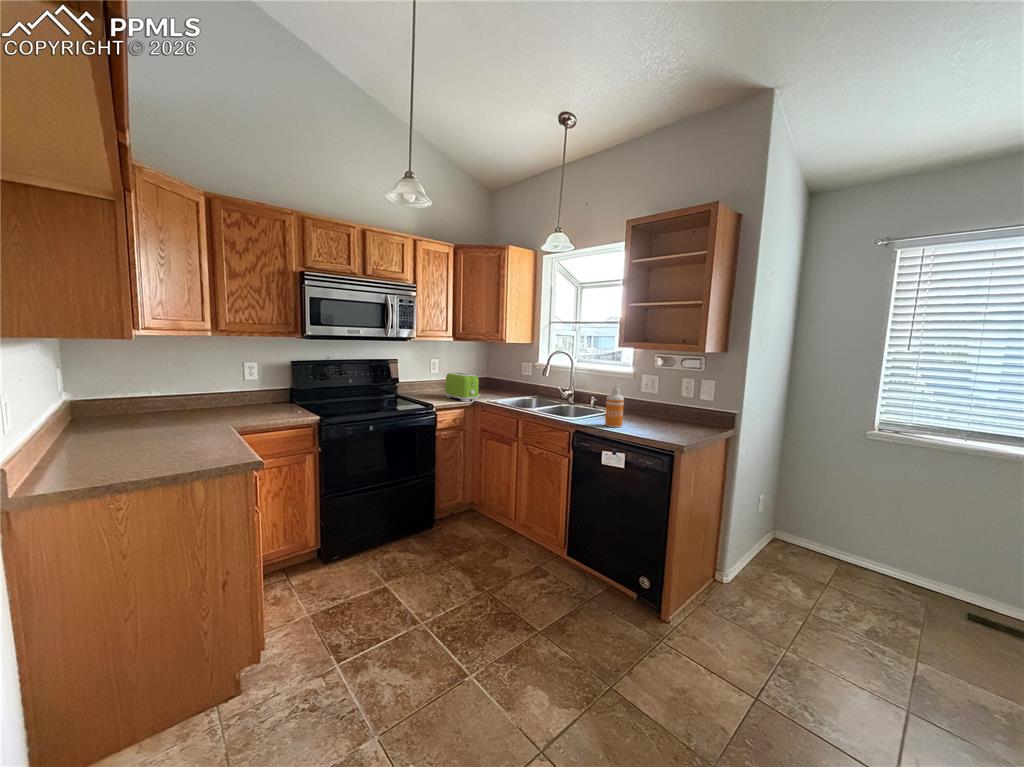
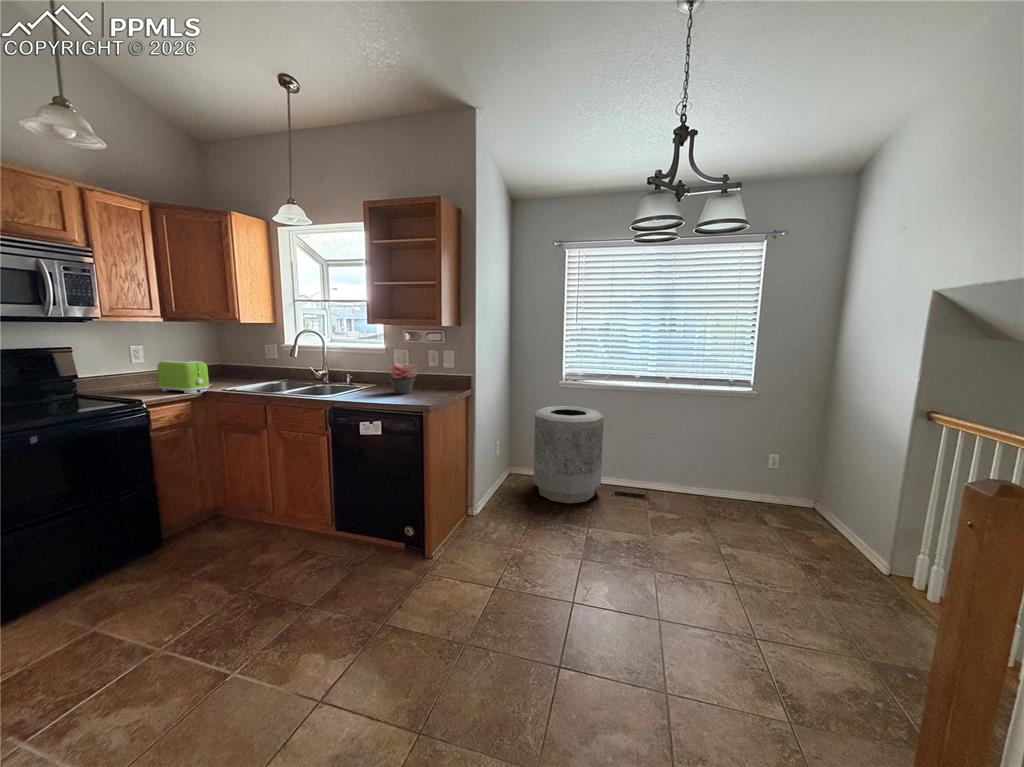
soap dispenser: present [605,384,624,427] -> none [360,359,378,399]
succulent plant: none [634,390,669,426] -> present [389,363,416,394]
trash can: none [813,464,957,616] -> present [534,406,604,503]

